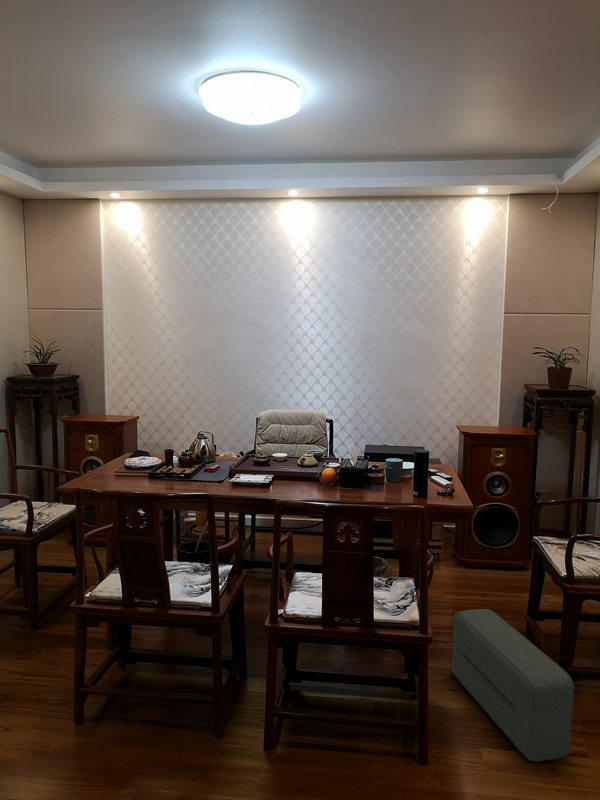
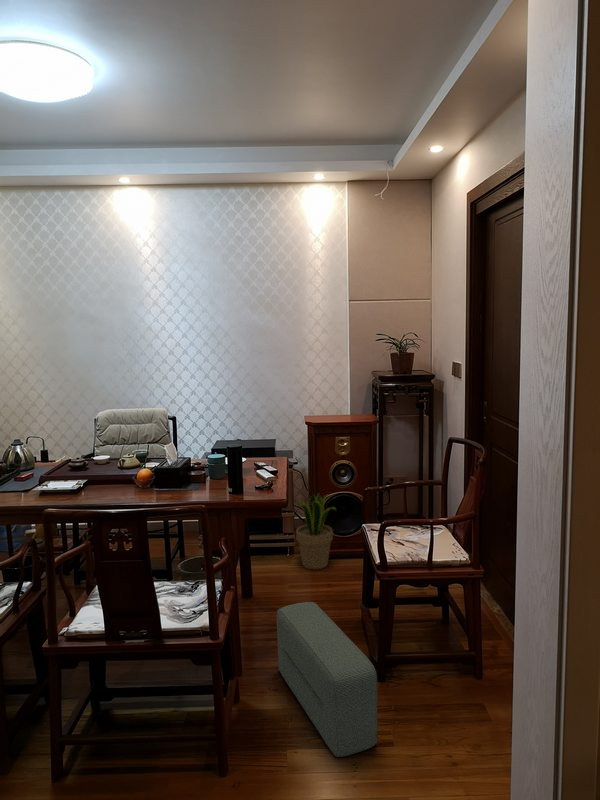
potted plant: none [447,504,492,580] -> present [296,494,336,569]

